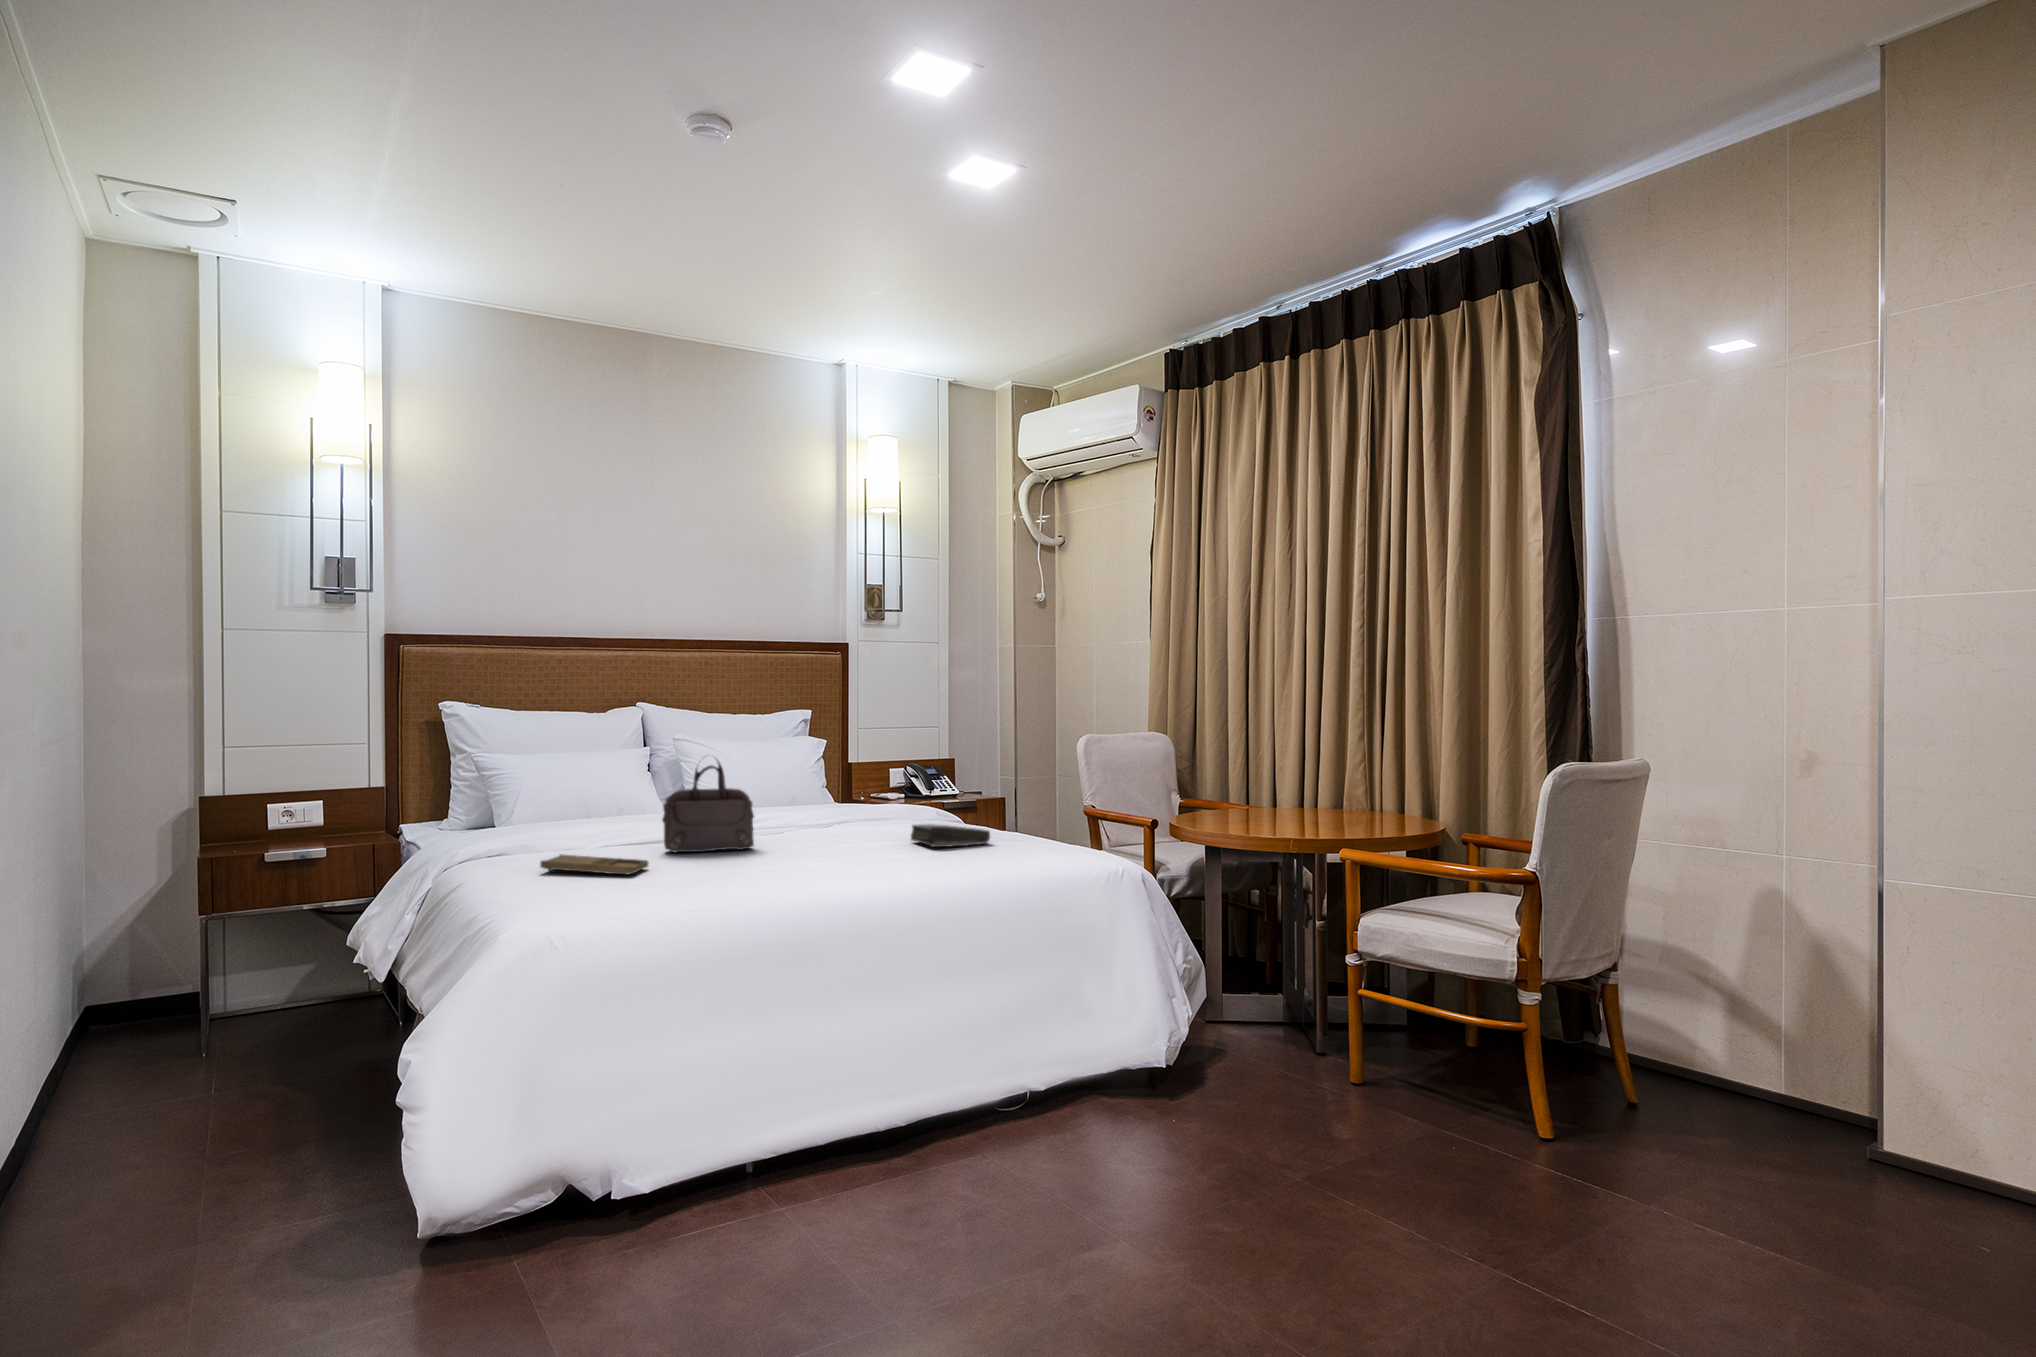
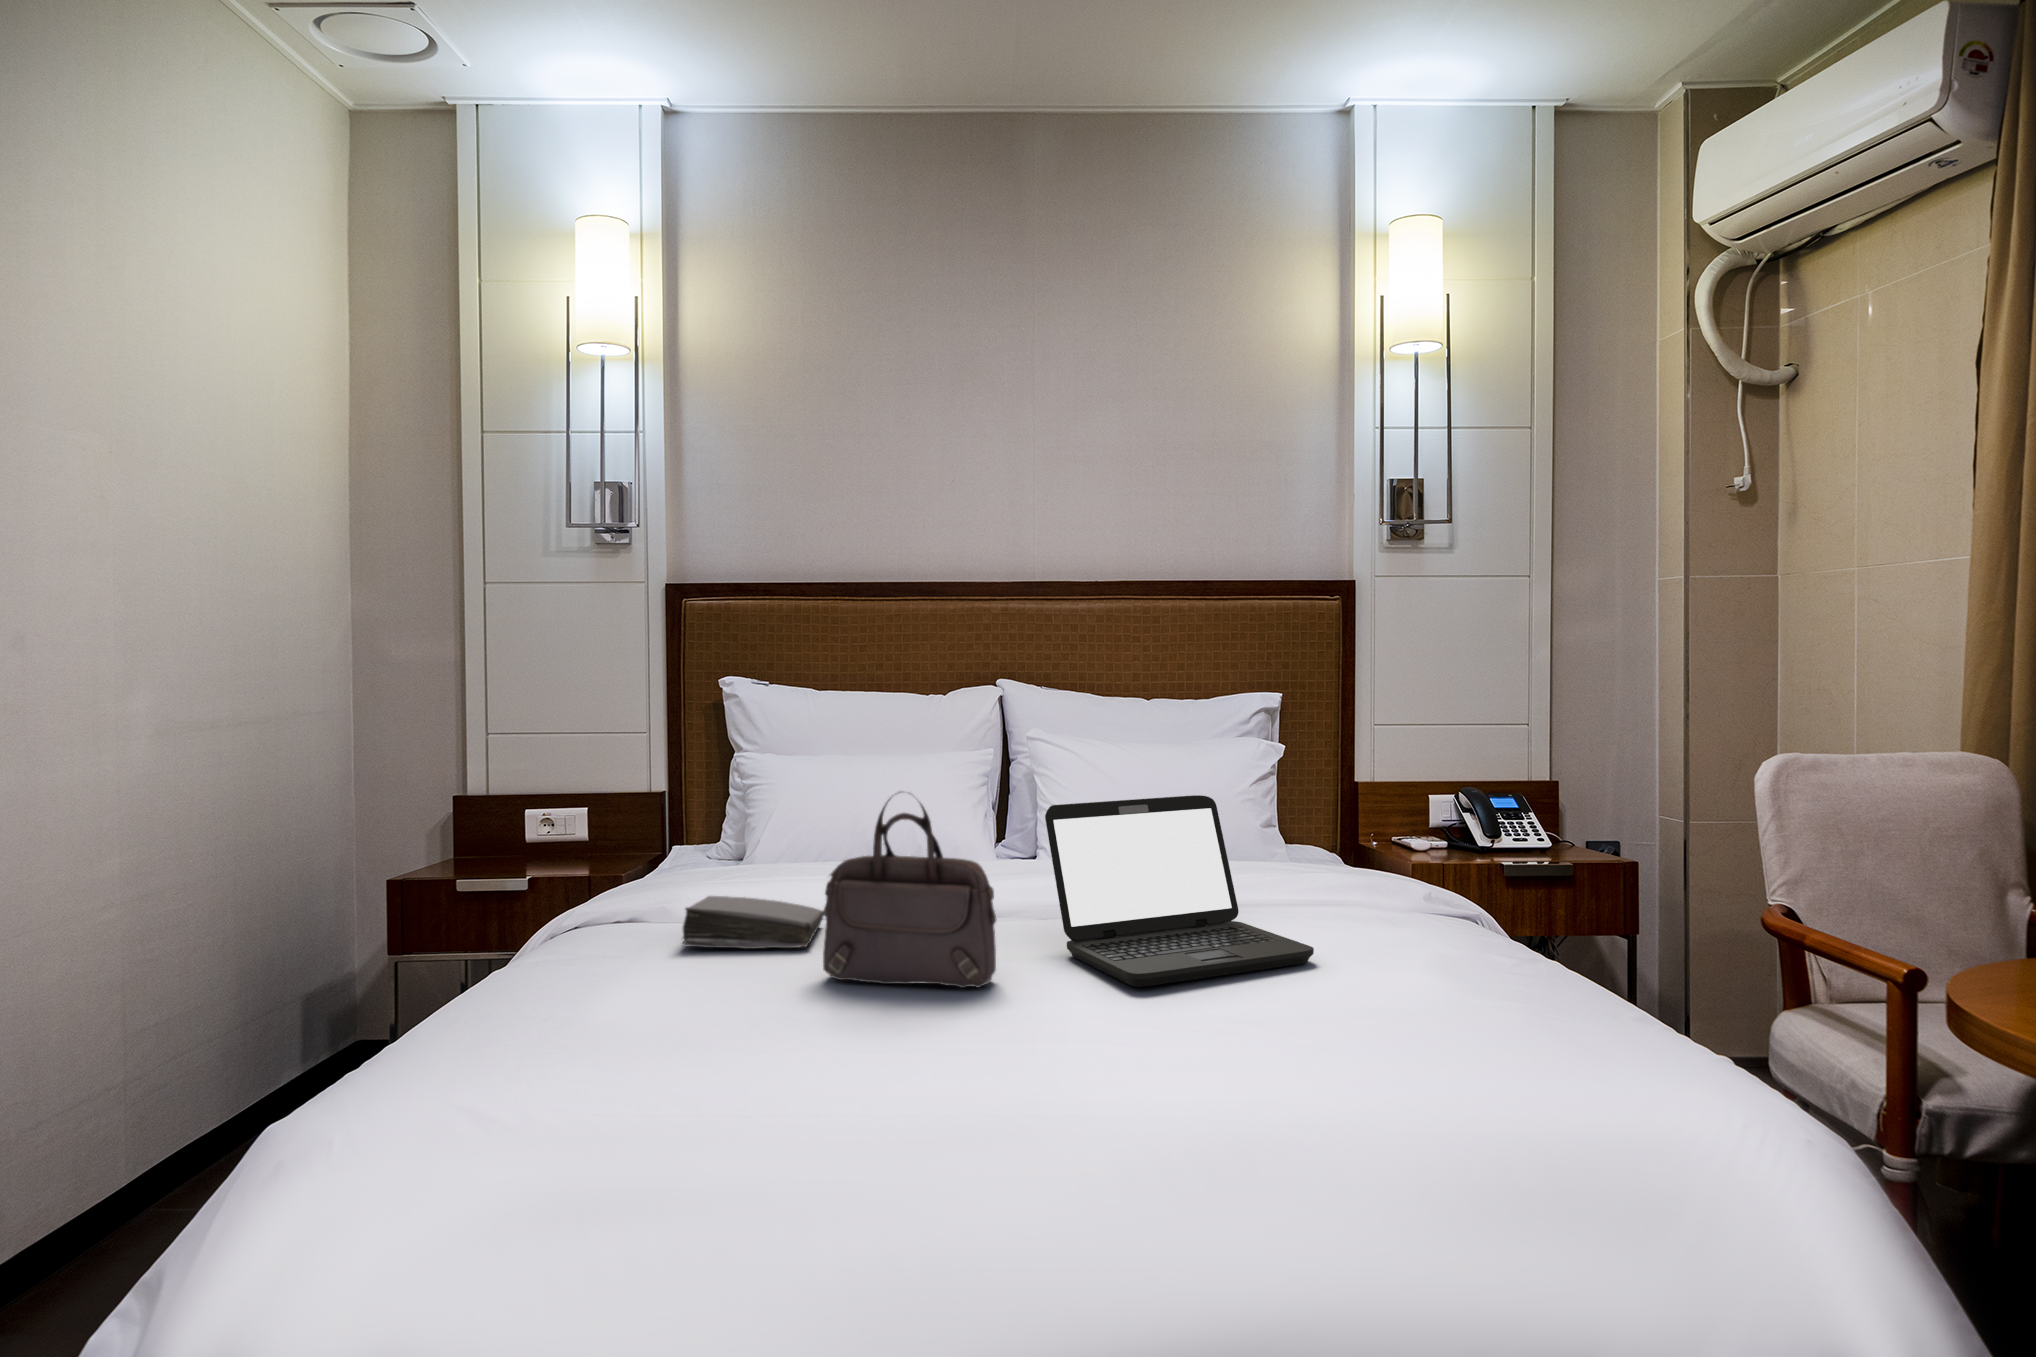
laptop: none [757,759,889,843] -> present [1045,795,1314,987]
book: present [911,824,990,847] -> present [683,896,824,949]
tray: present [540,855,649,875] -> none [548,971,729,1045]

